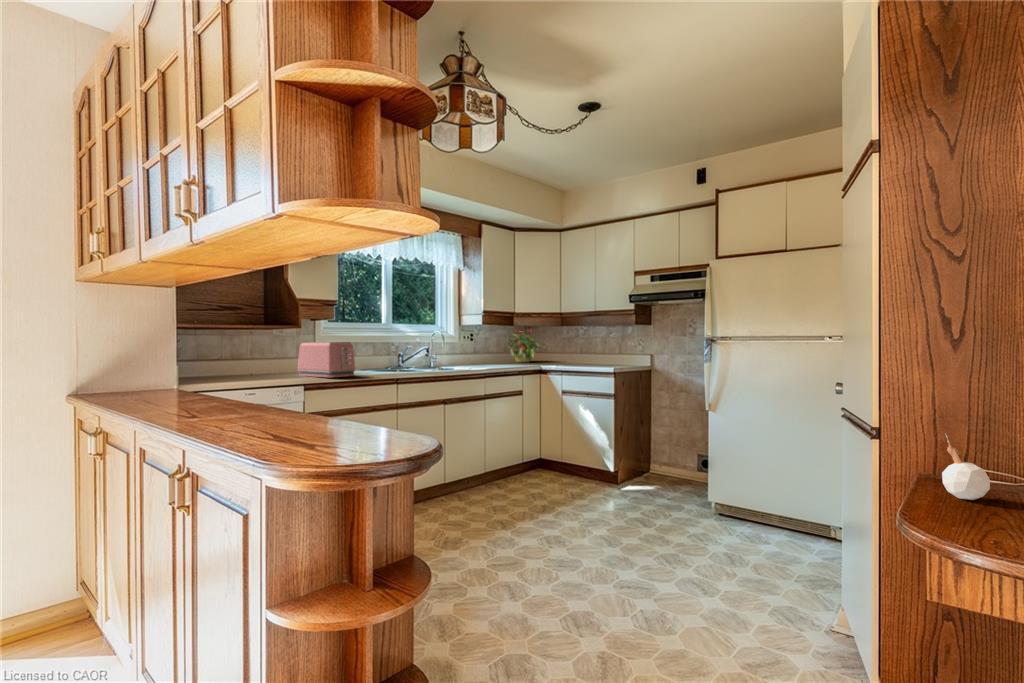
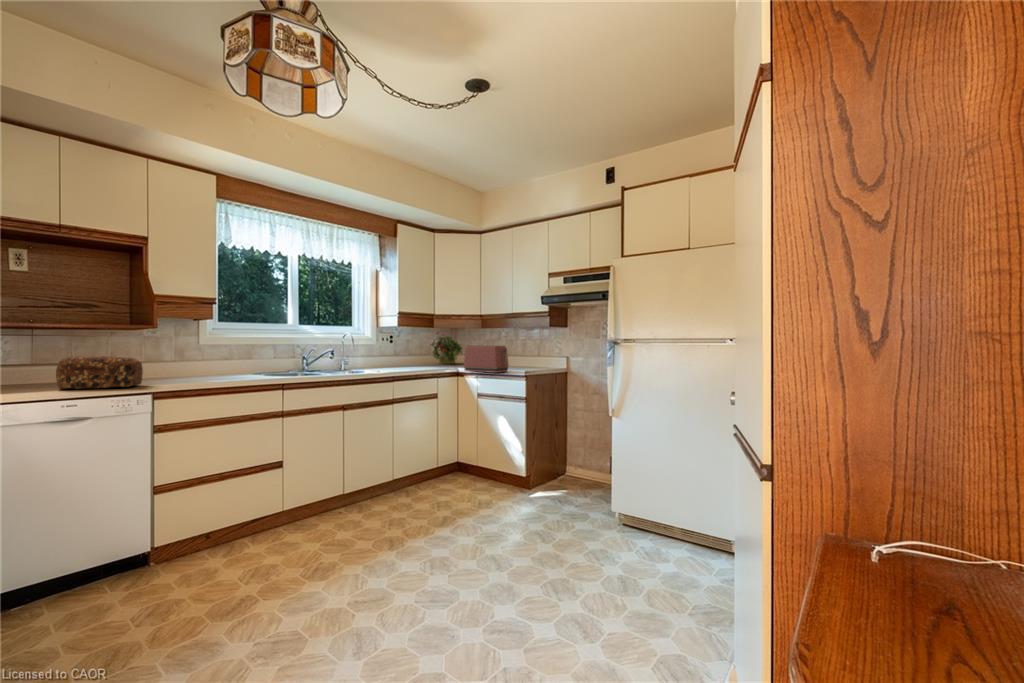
toaster: present [298,342,355,378] -> present [464,346,508,373]
bread loaf: none [237,354,294,382] -> present [56,356,143,389]
candle: present [942,433,990,500] -> none [862,495,942,616]

